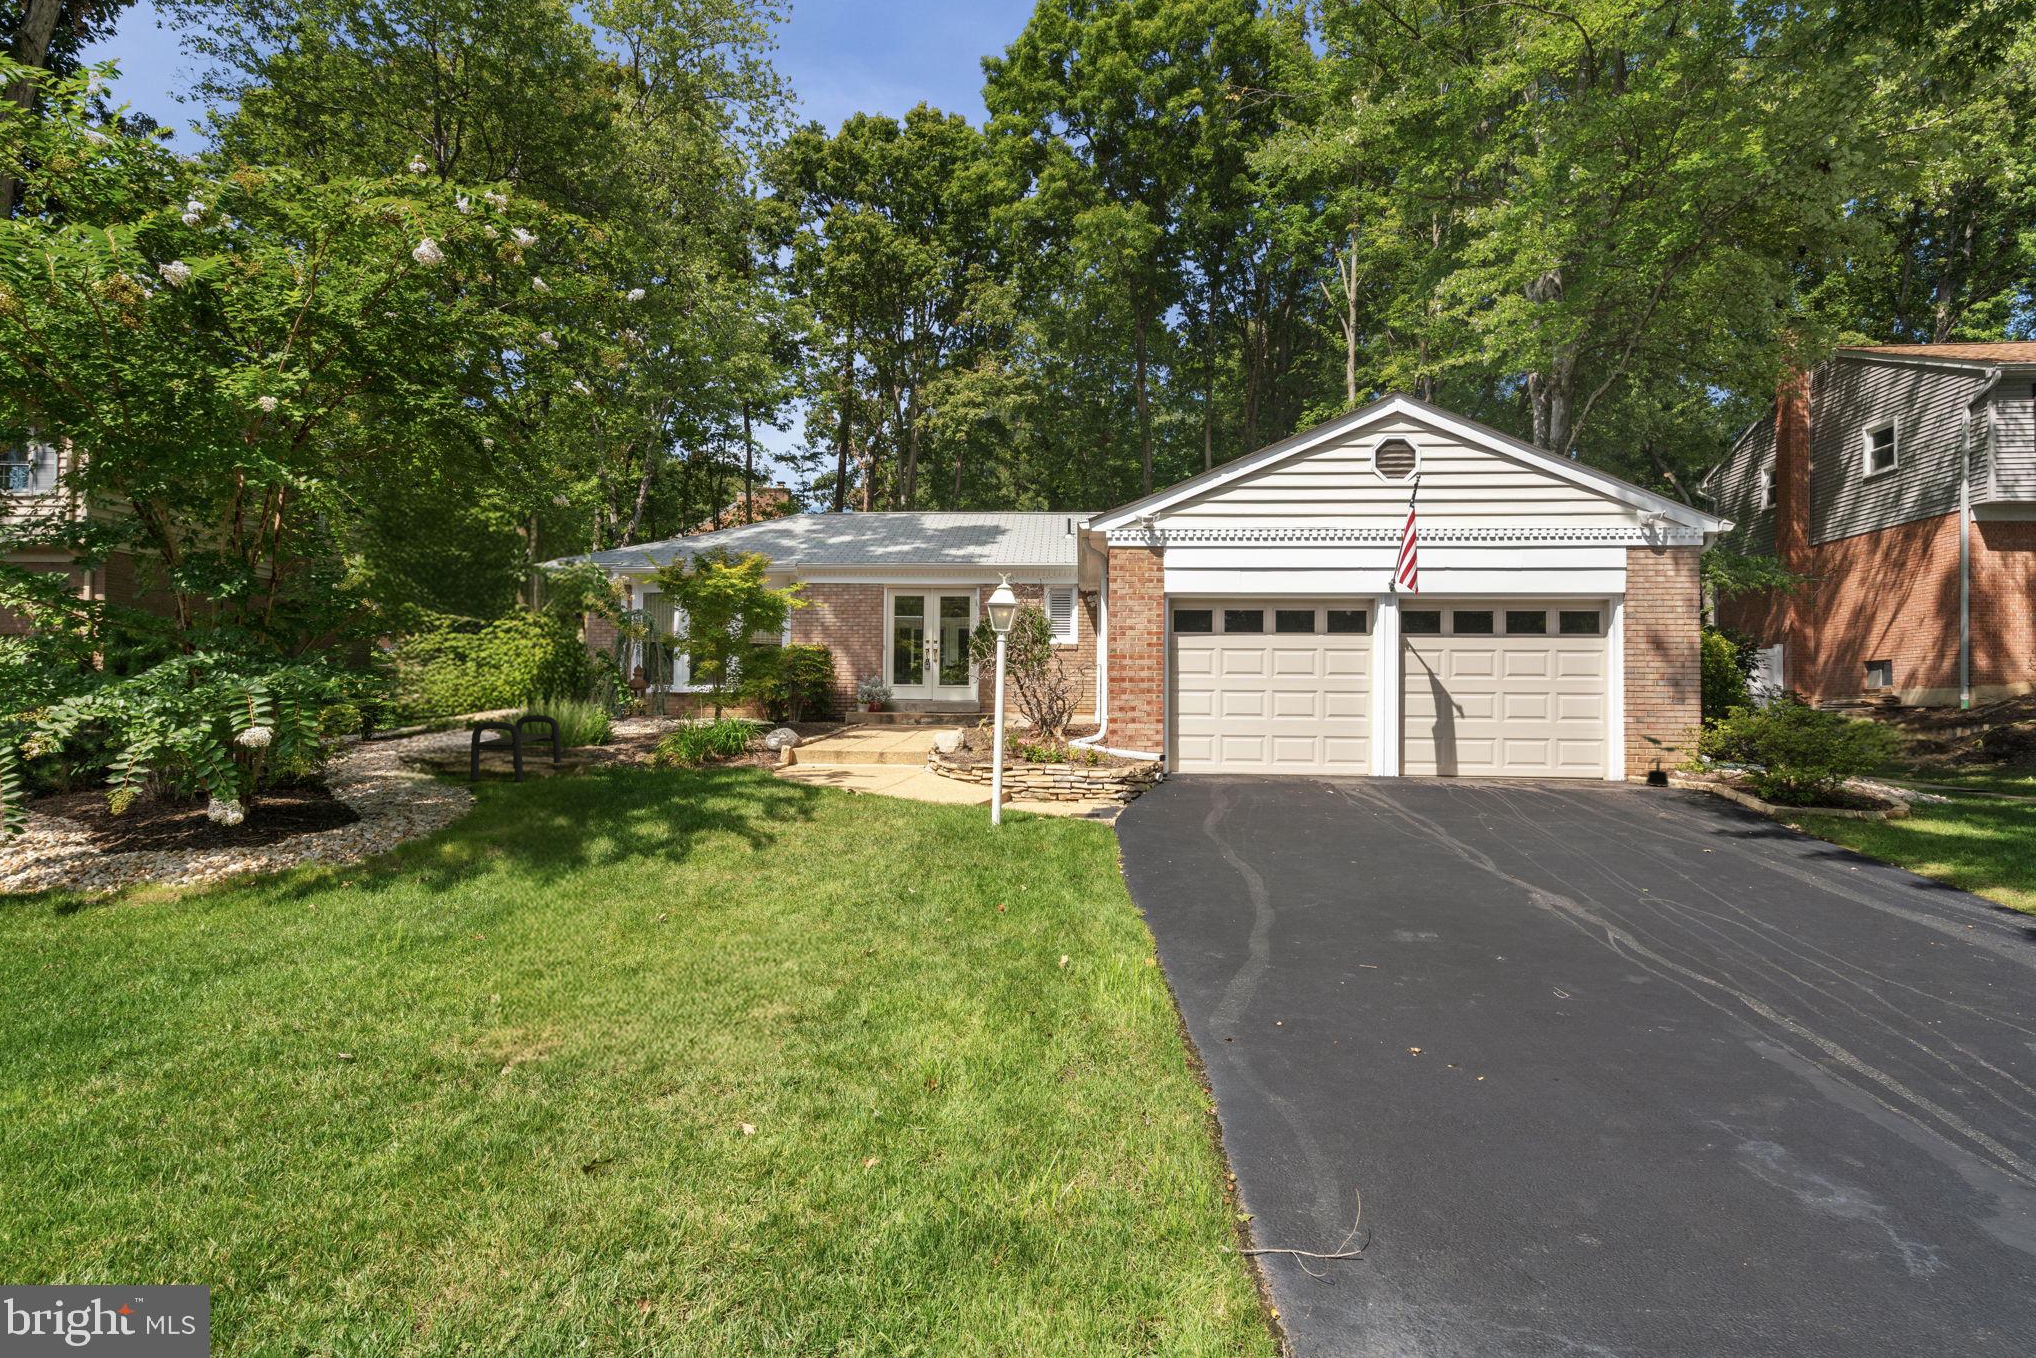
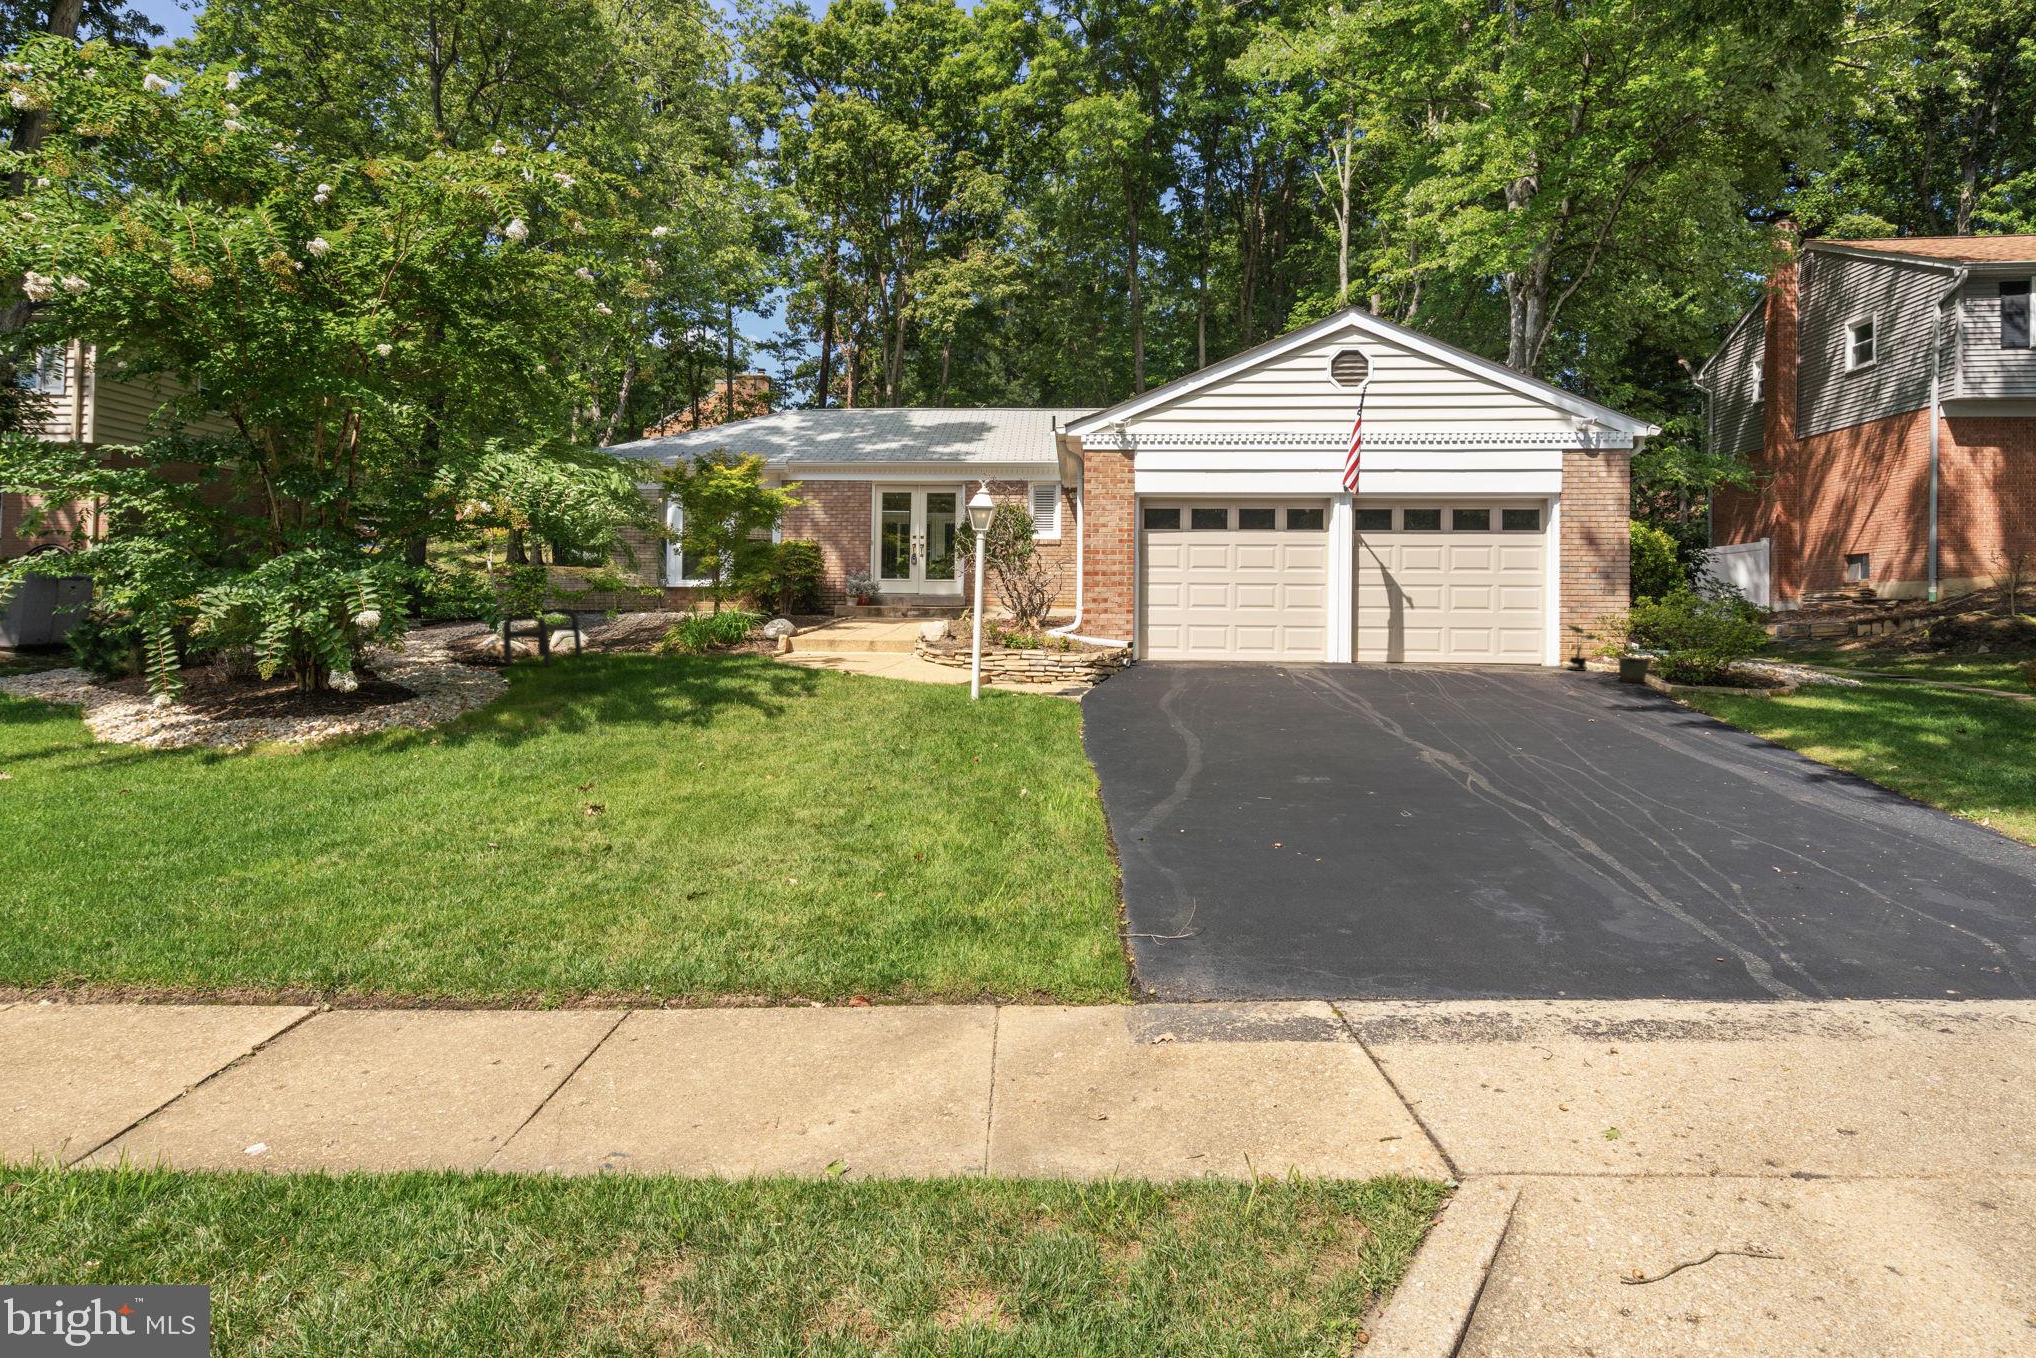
bucket: none [1710,773,1750,802] -> present [1619,657,1650,683]

